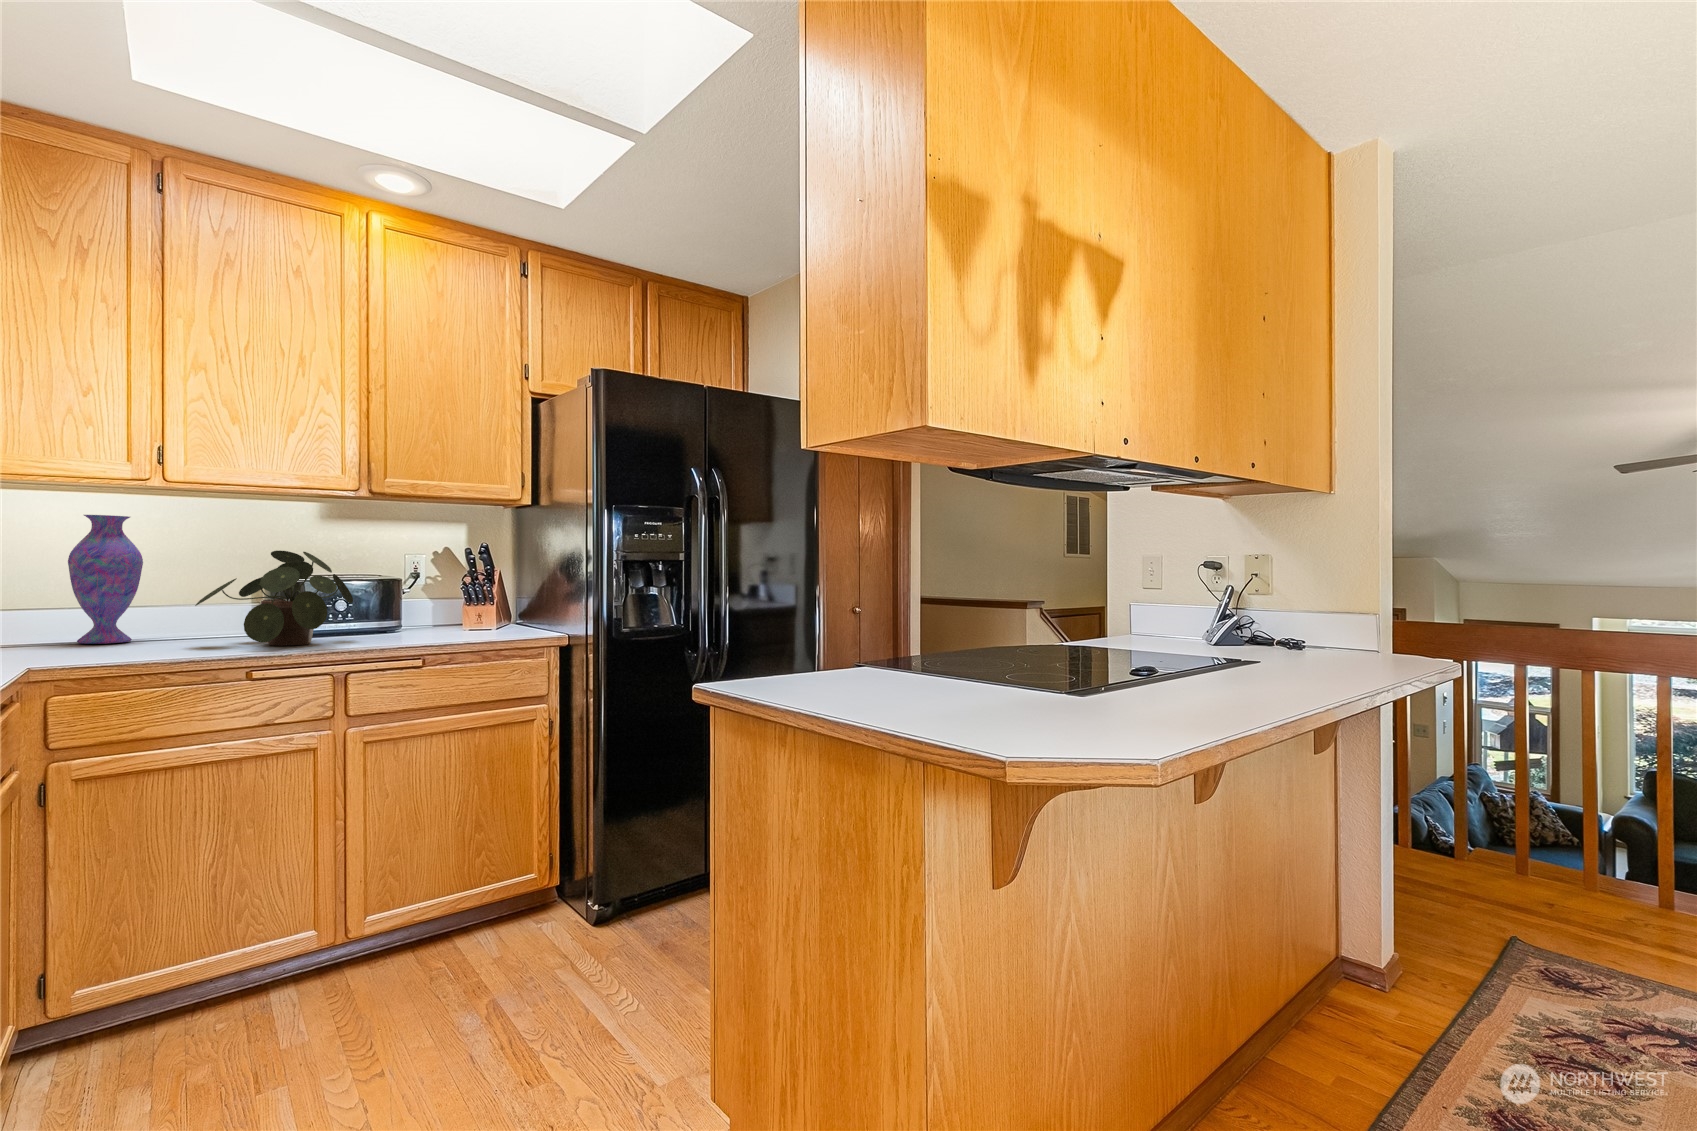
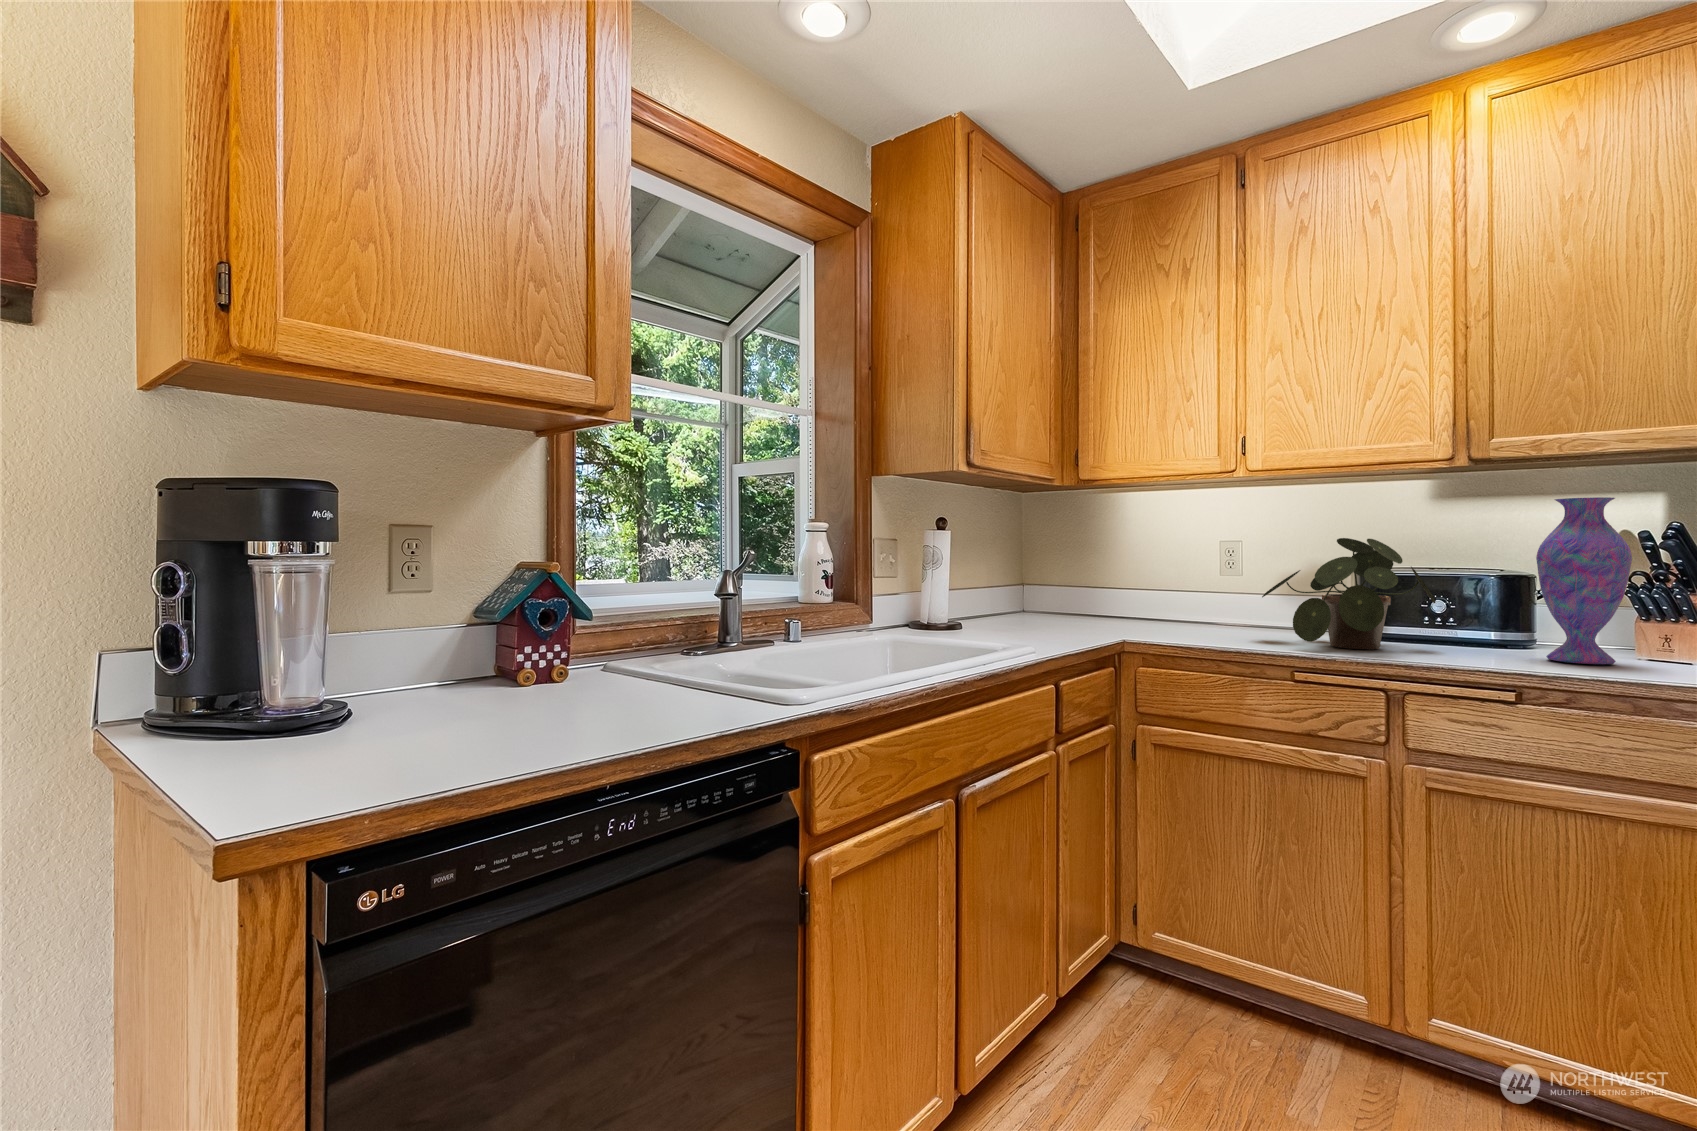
vase: present [68,515,143,644] -> present [1536,497,1632,664]

